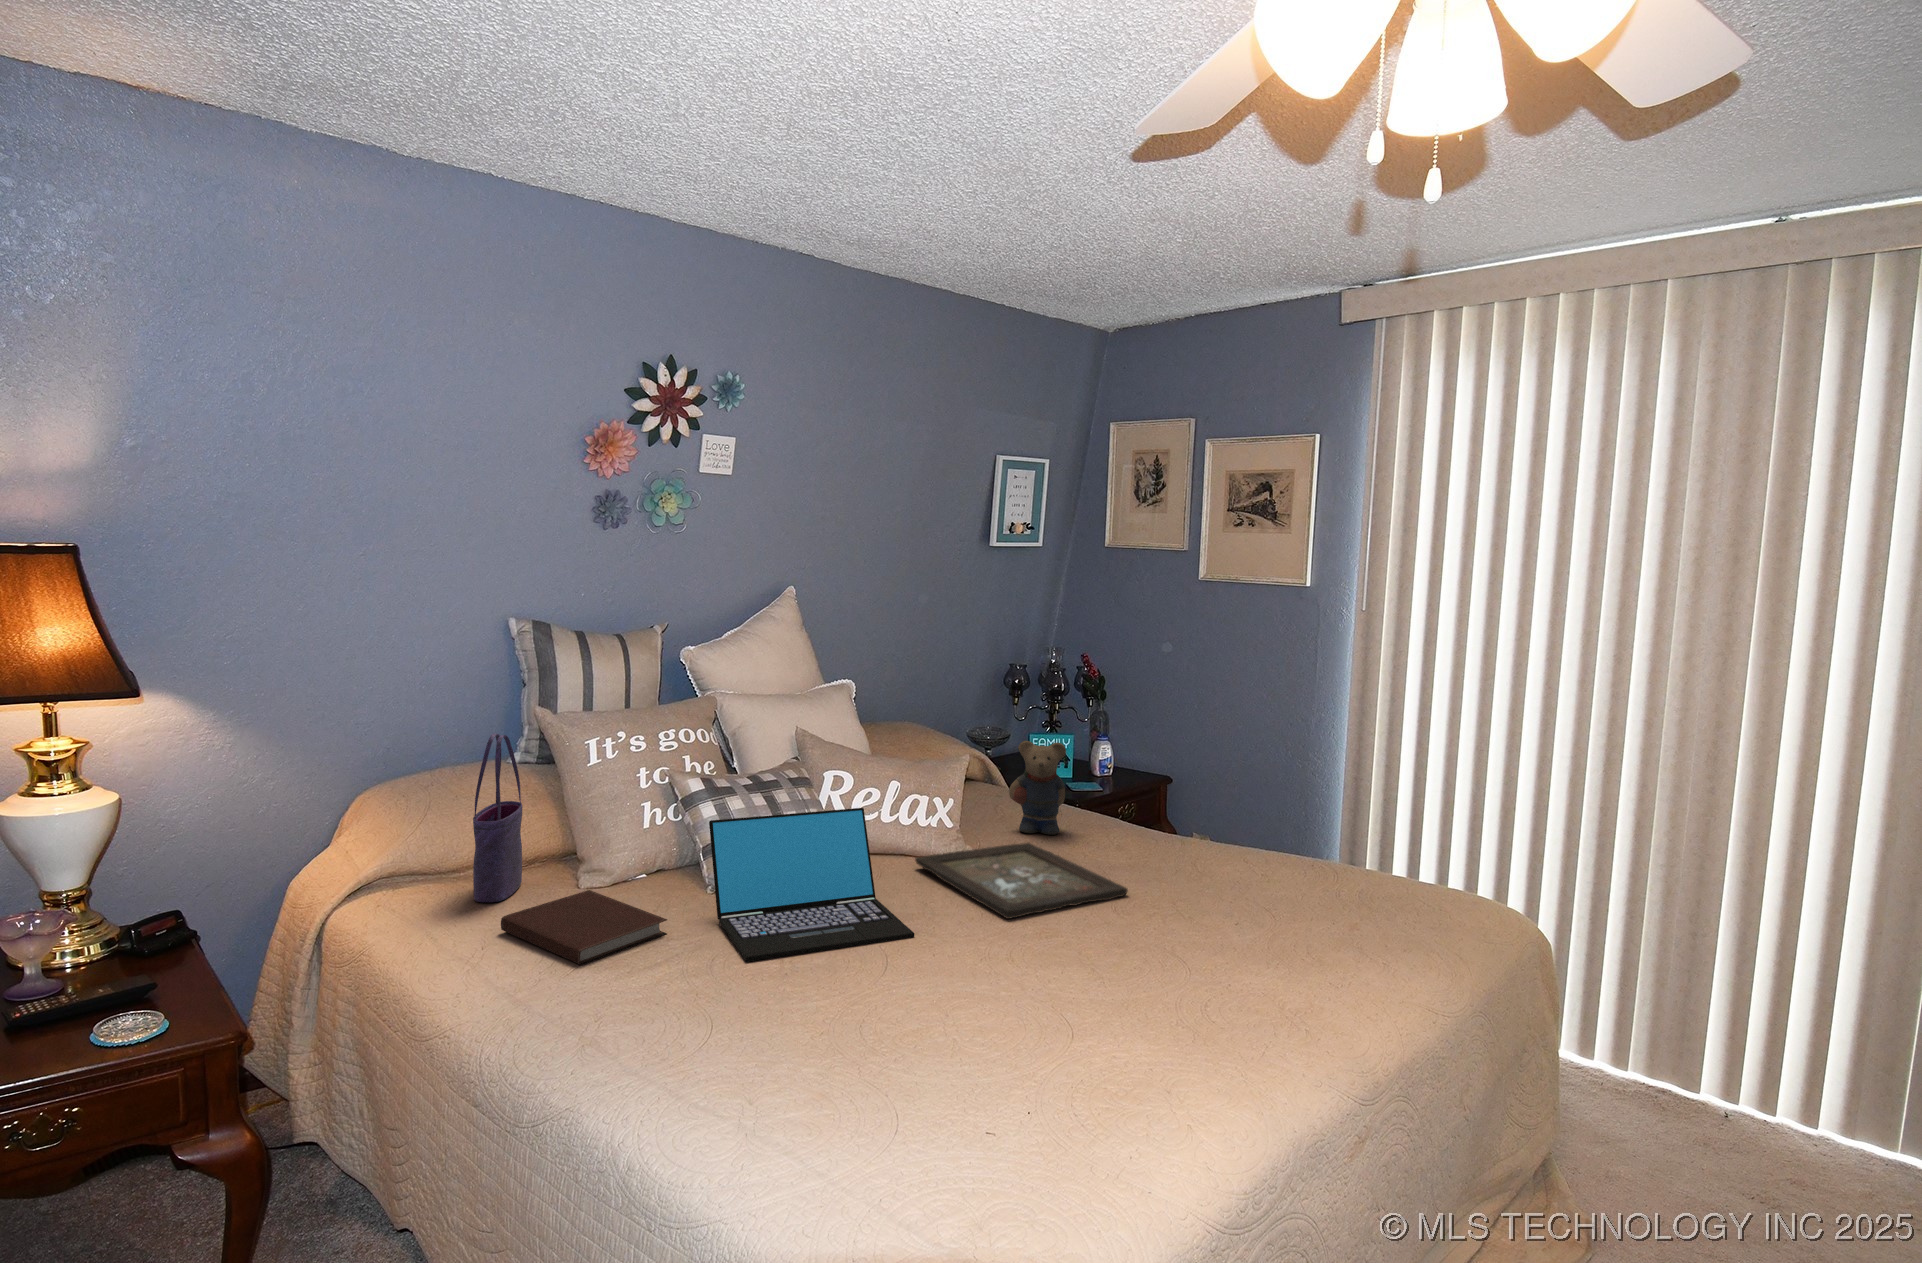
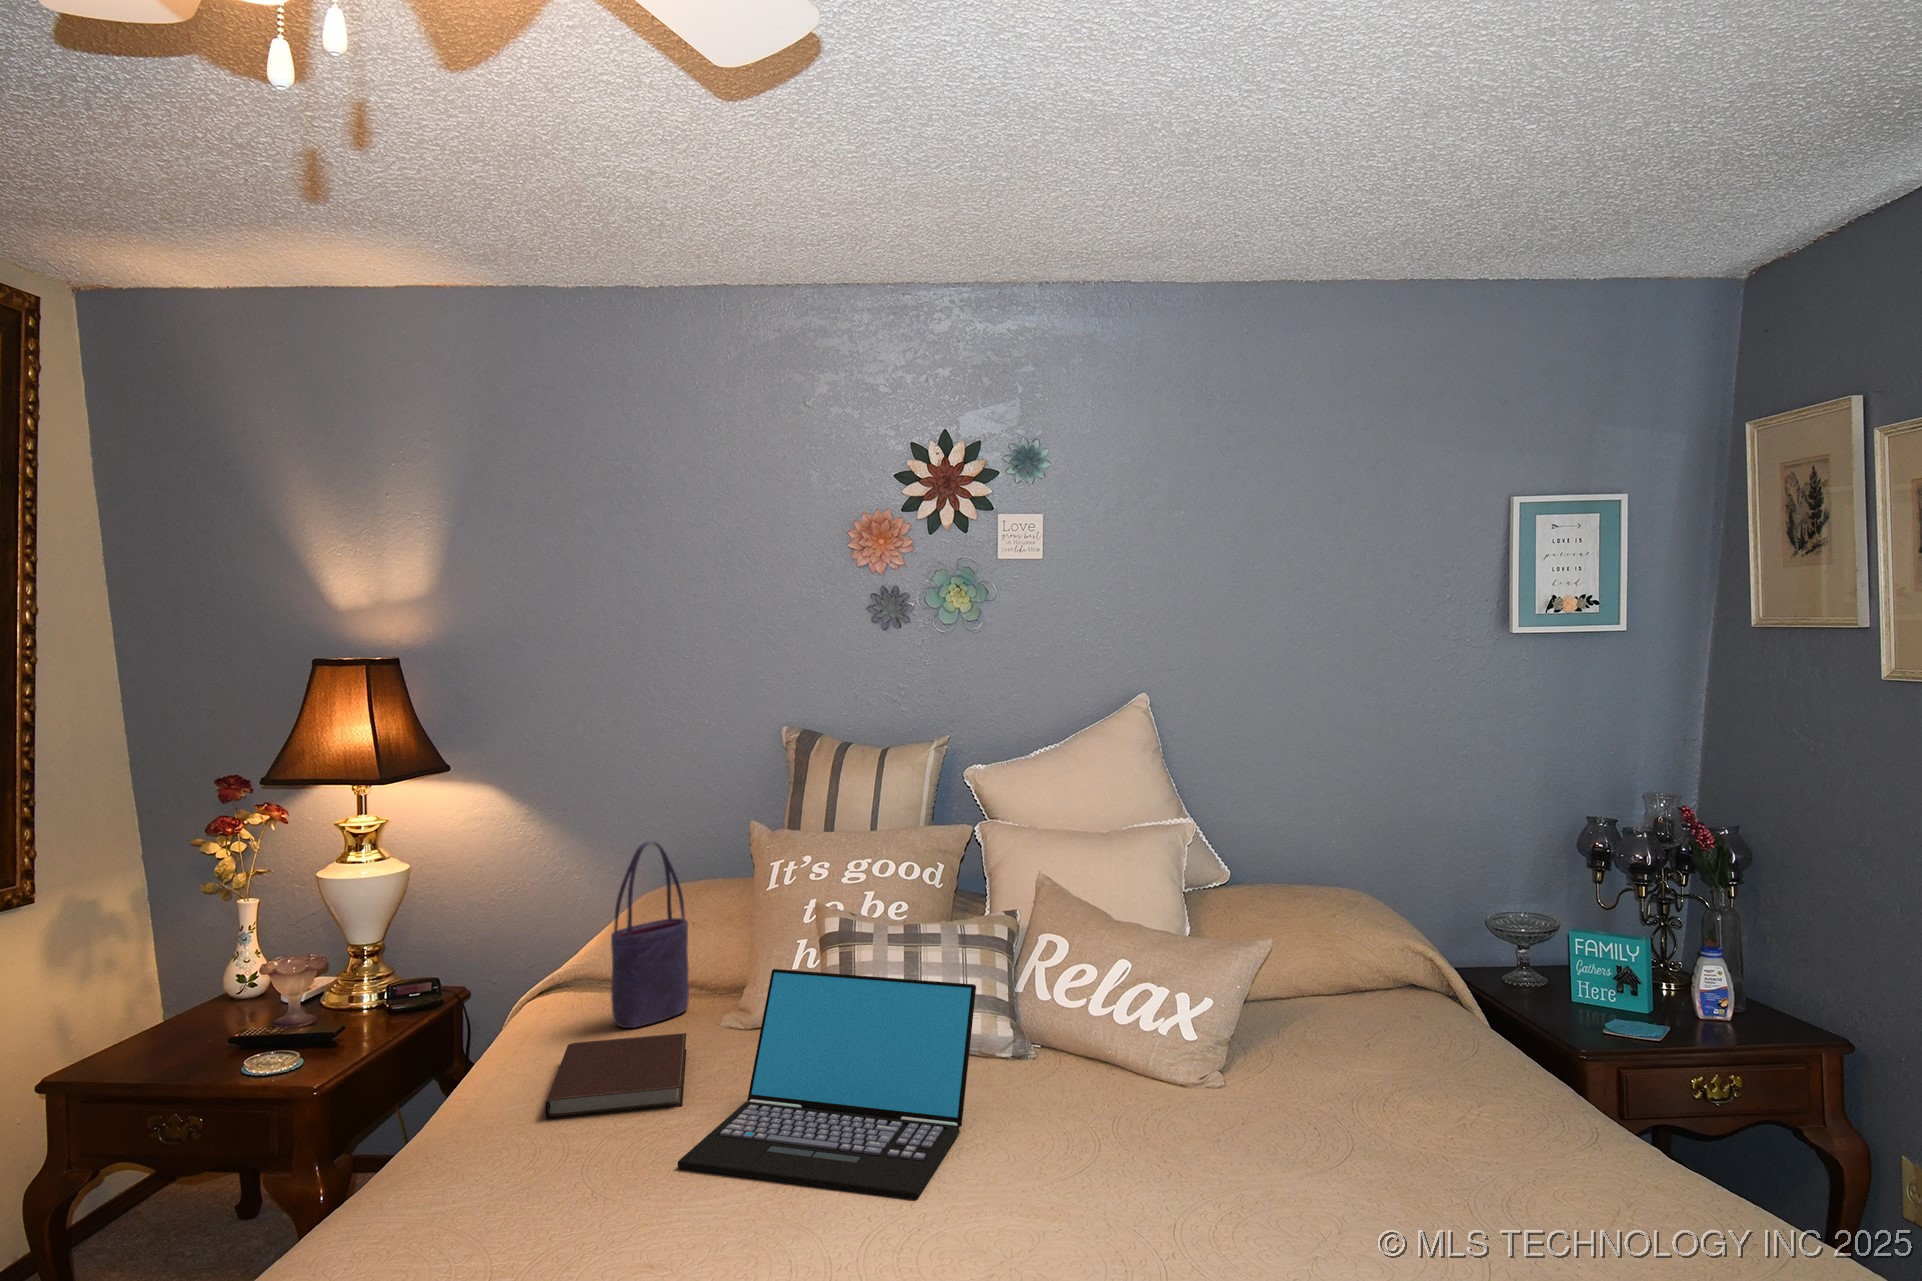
teddy bear: present [1009,741,1066,835] -> none [1341,923,1435,1092]
tray: present [915,843,1128,919] -> none [1087,1078,1375,1236]

